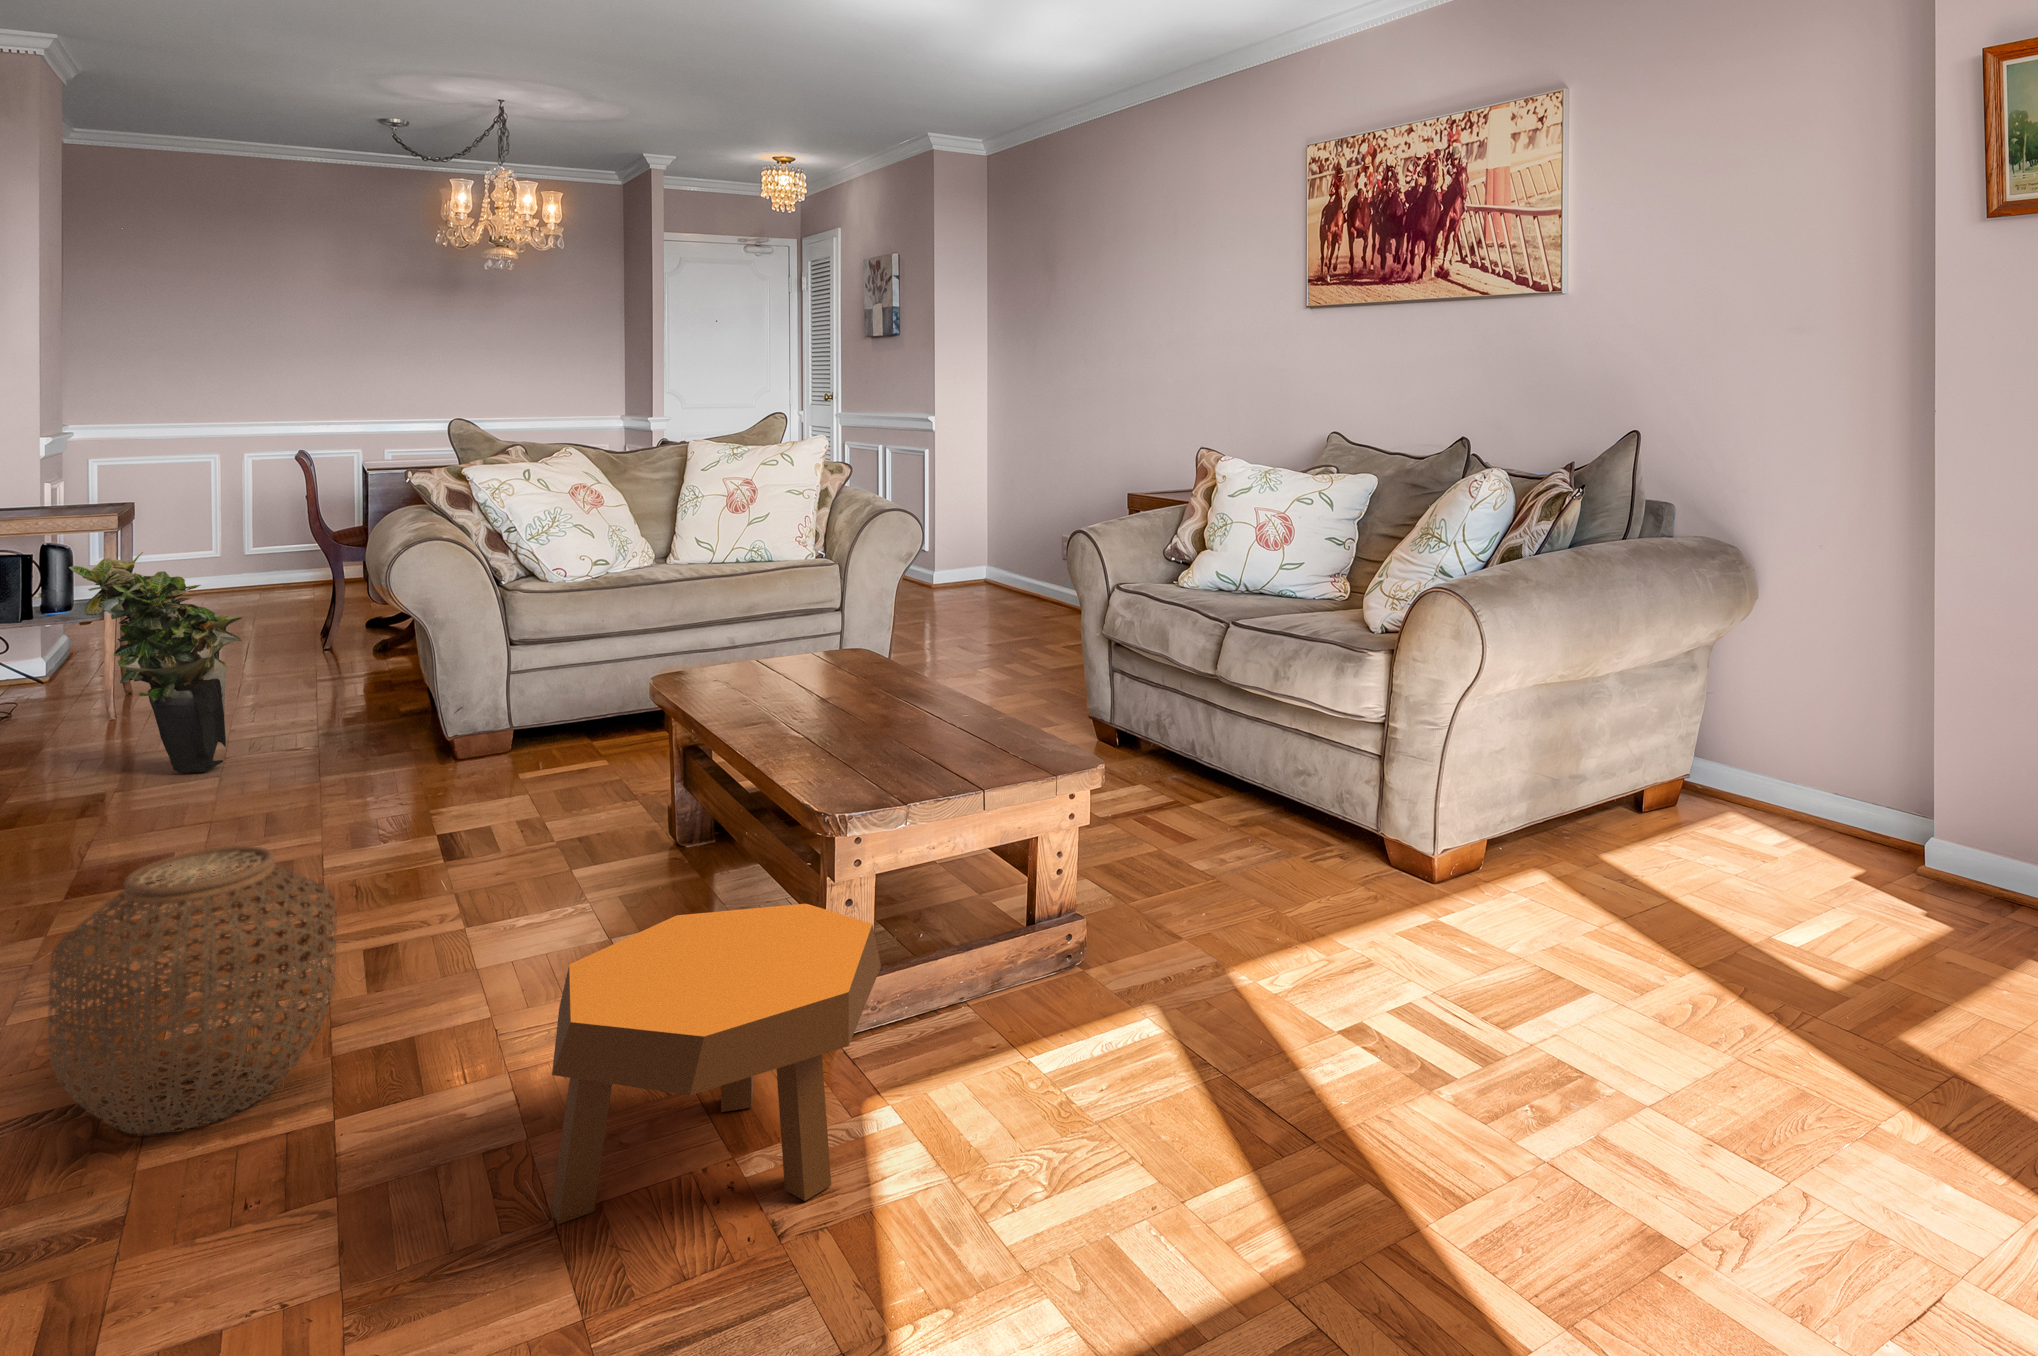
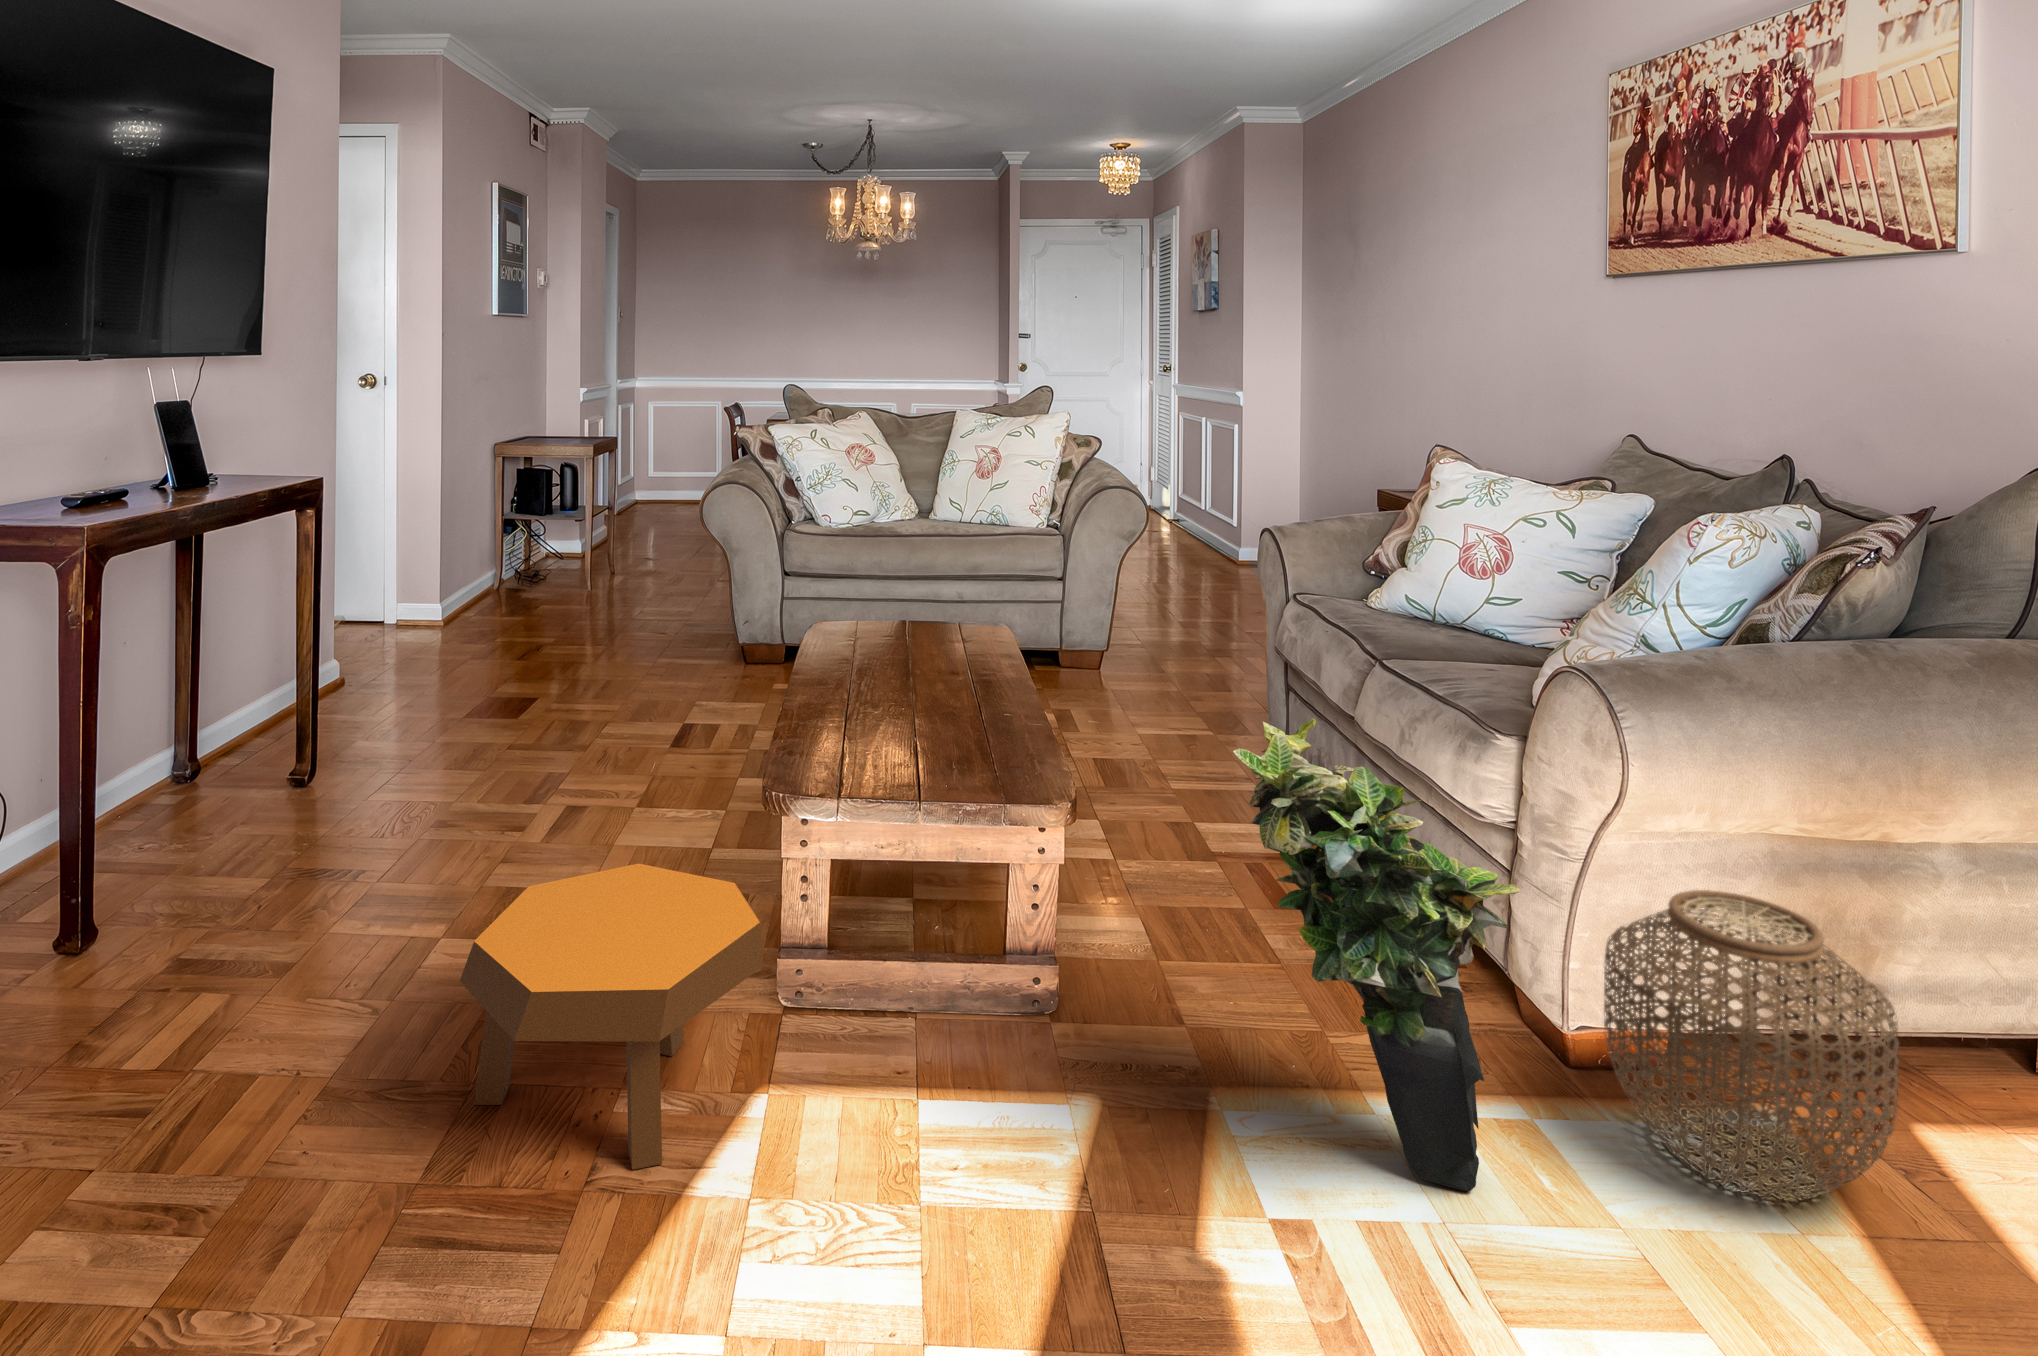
potted plant: present [69,552,243,773] -> present [1233,718,1520,1192]
woven basket: present [48,846,336,1135] -> present [1604,890,1899,1200]

